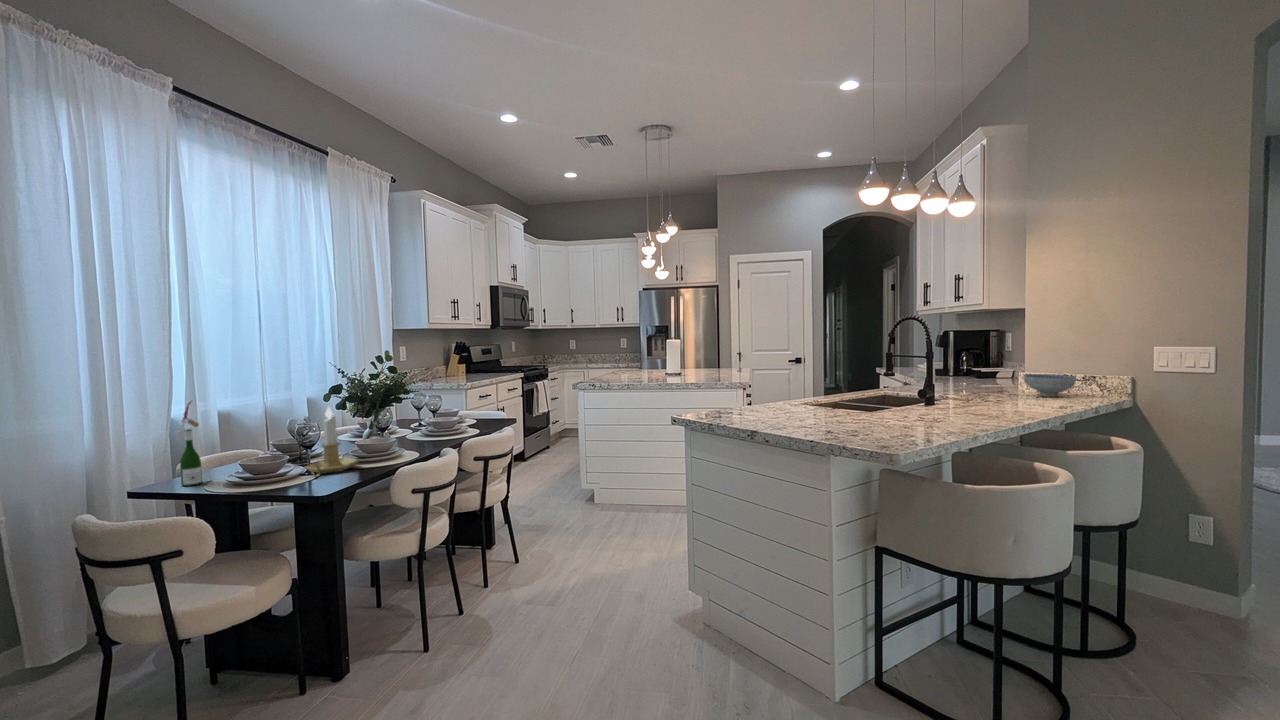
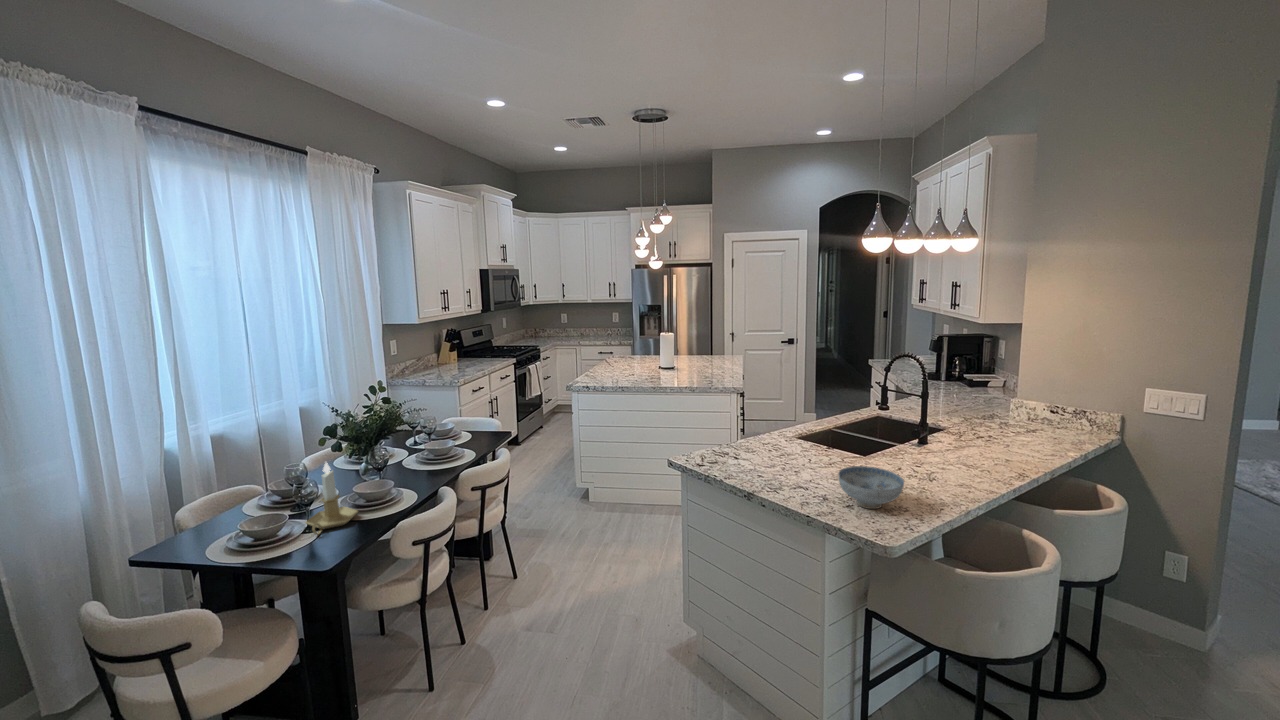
ceramic bowl: present [1024,374,1076,397] -> present [838,466,904,509]
wine bottle: present [176,401,211,486] -> none [174,465,215,550]

